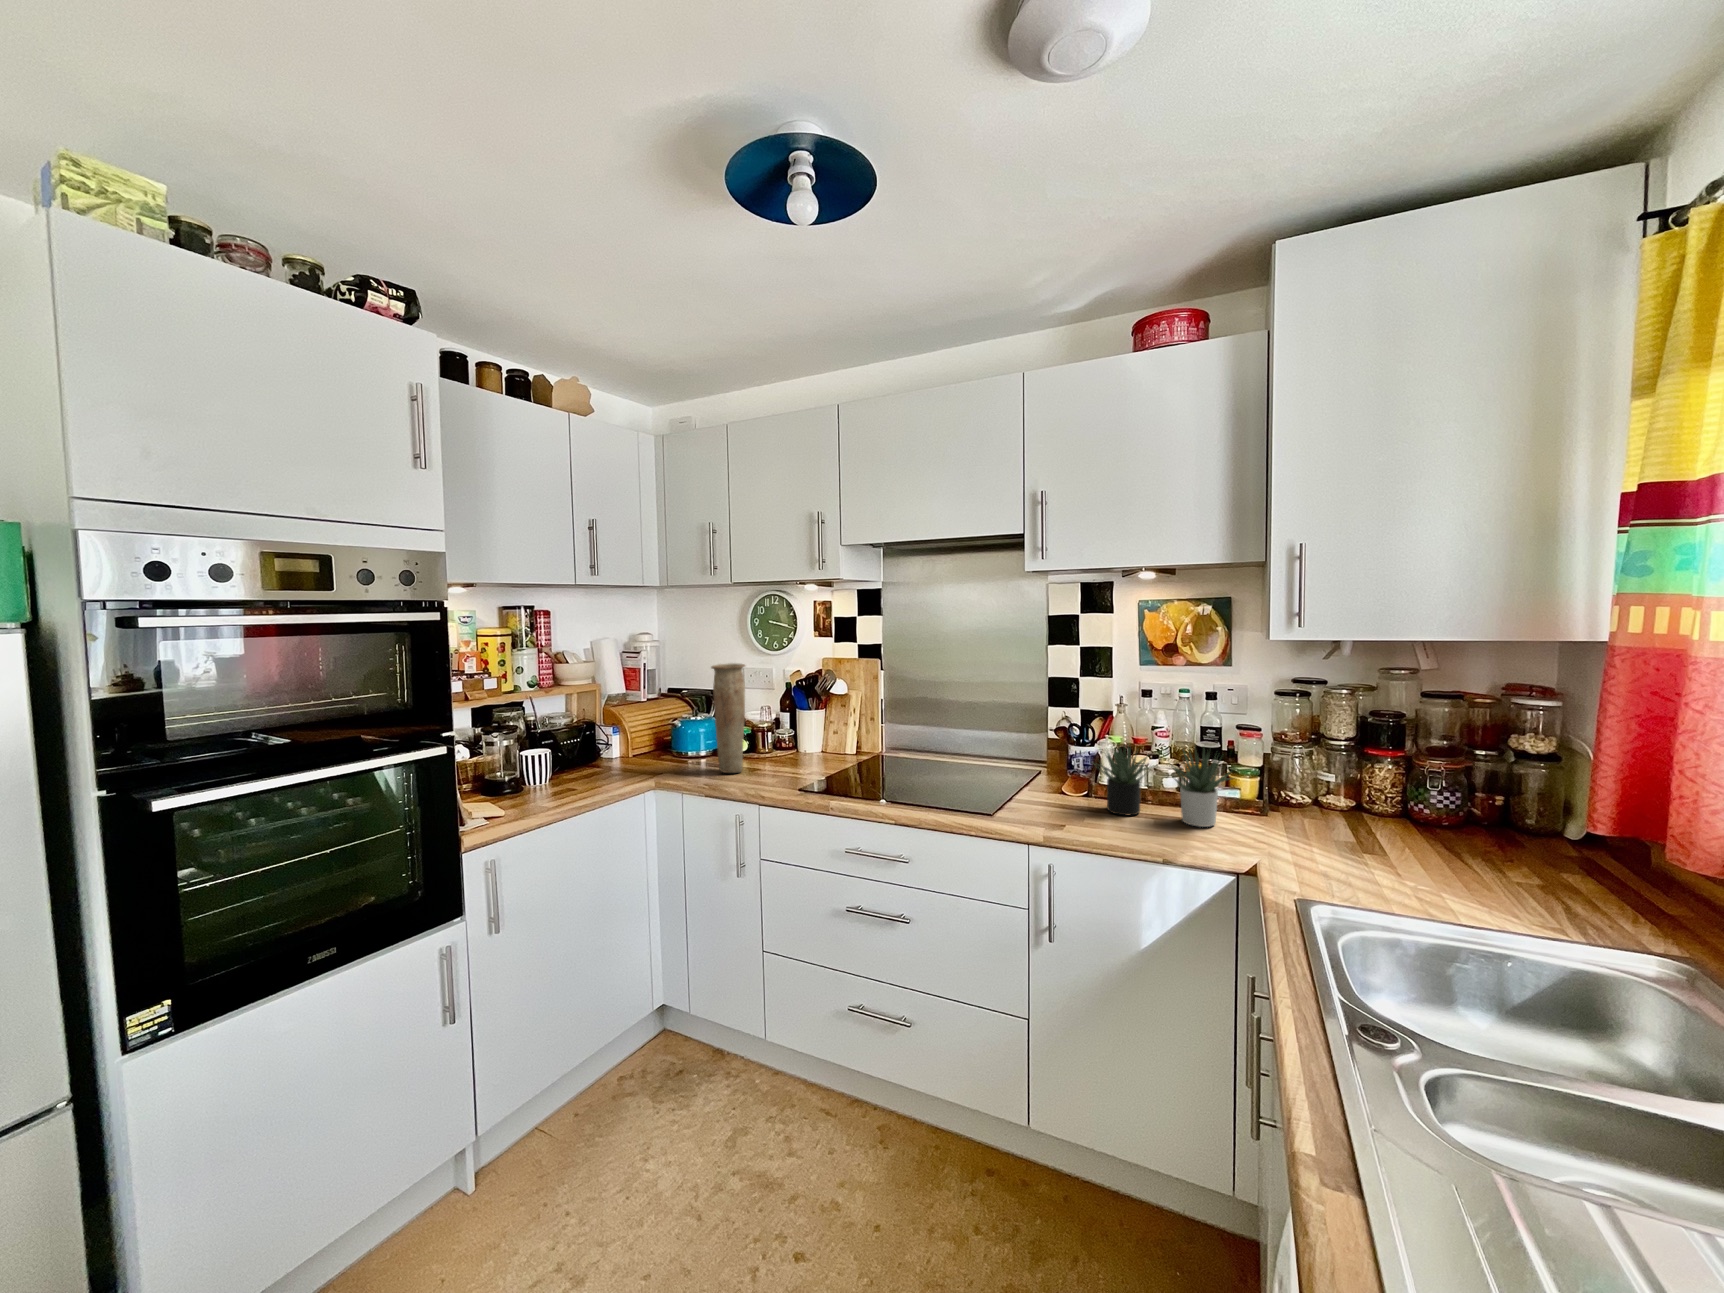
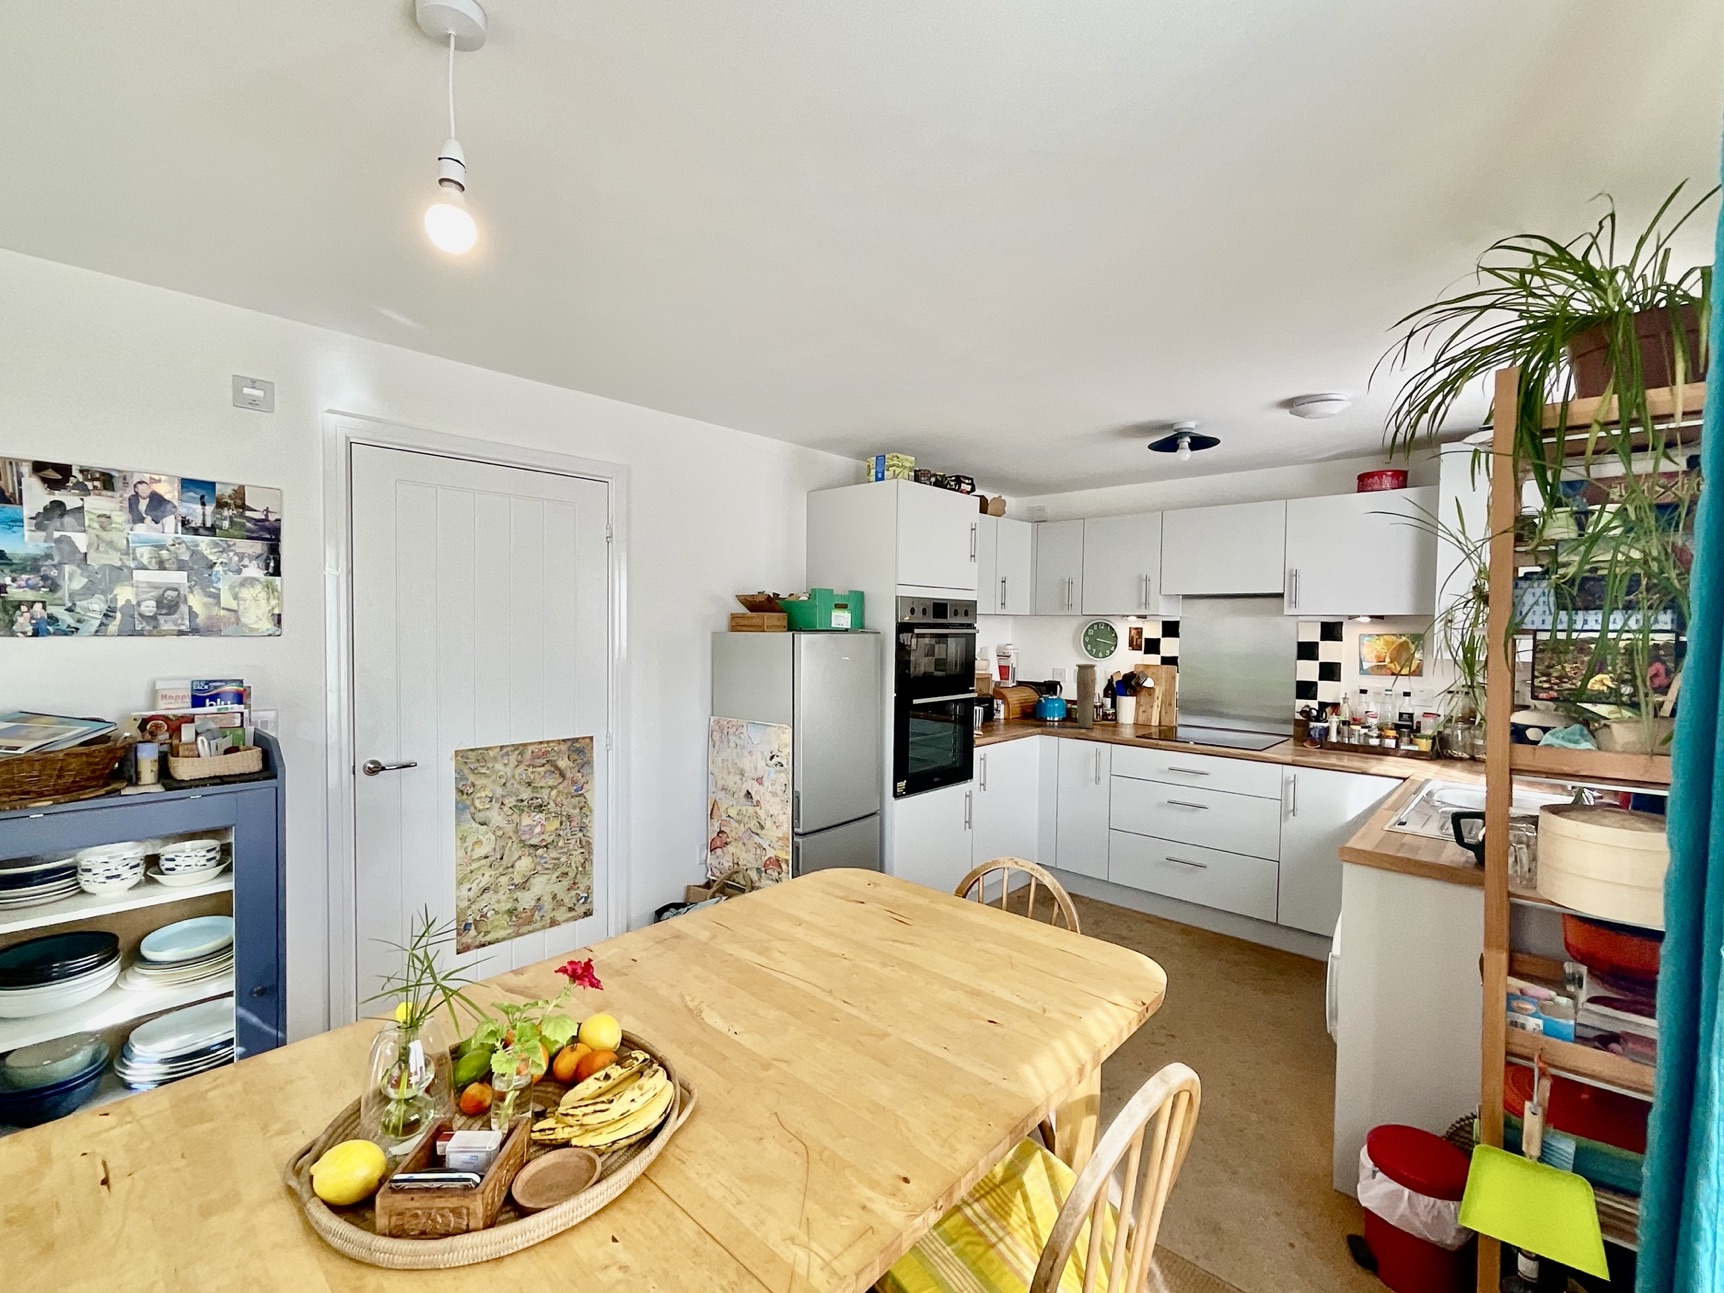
succulent plant: present [1093,748,1231,827] -> none [1320,714,1412,762]

